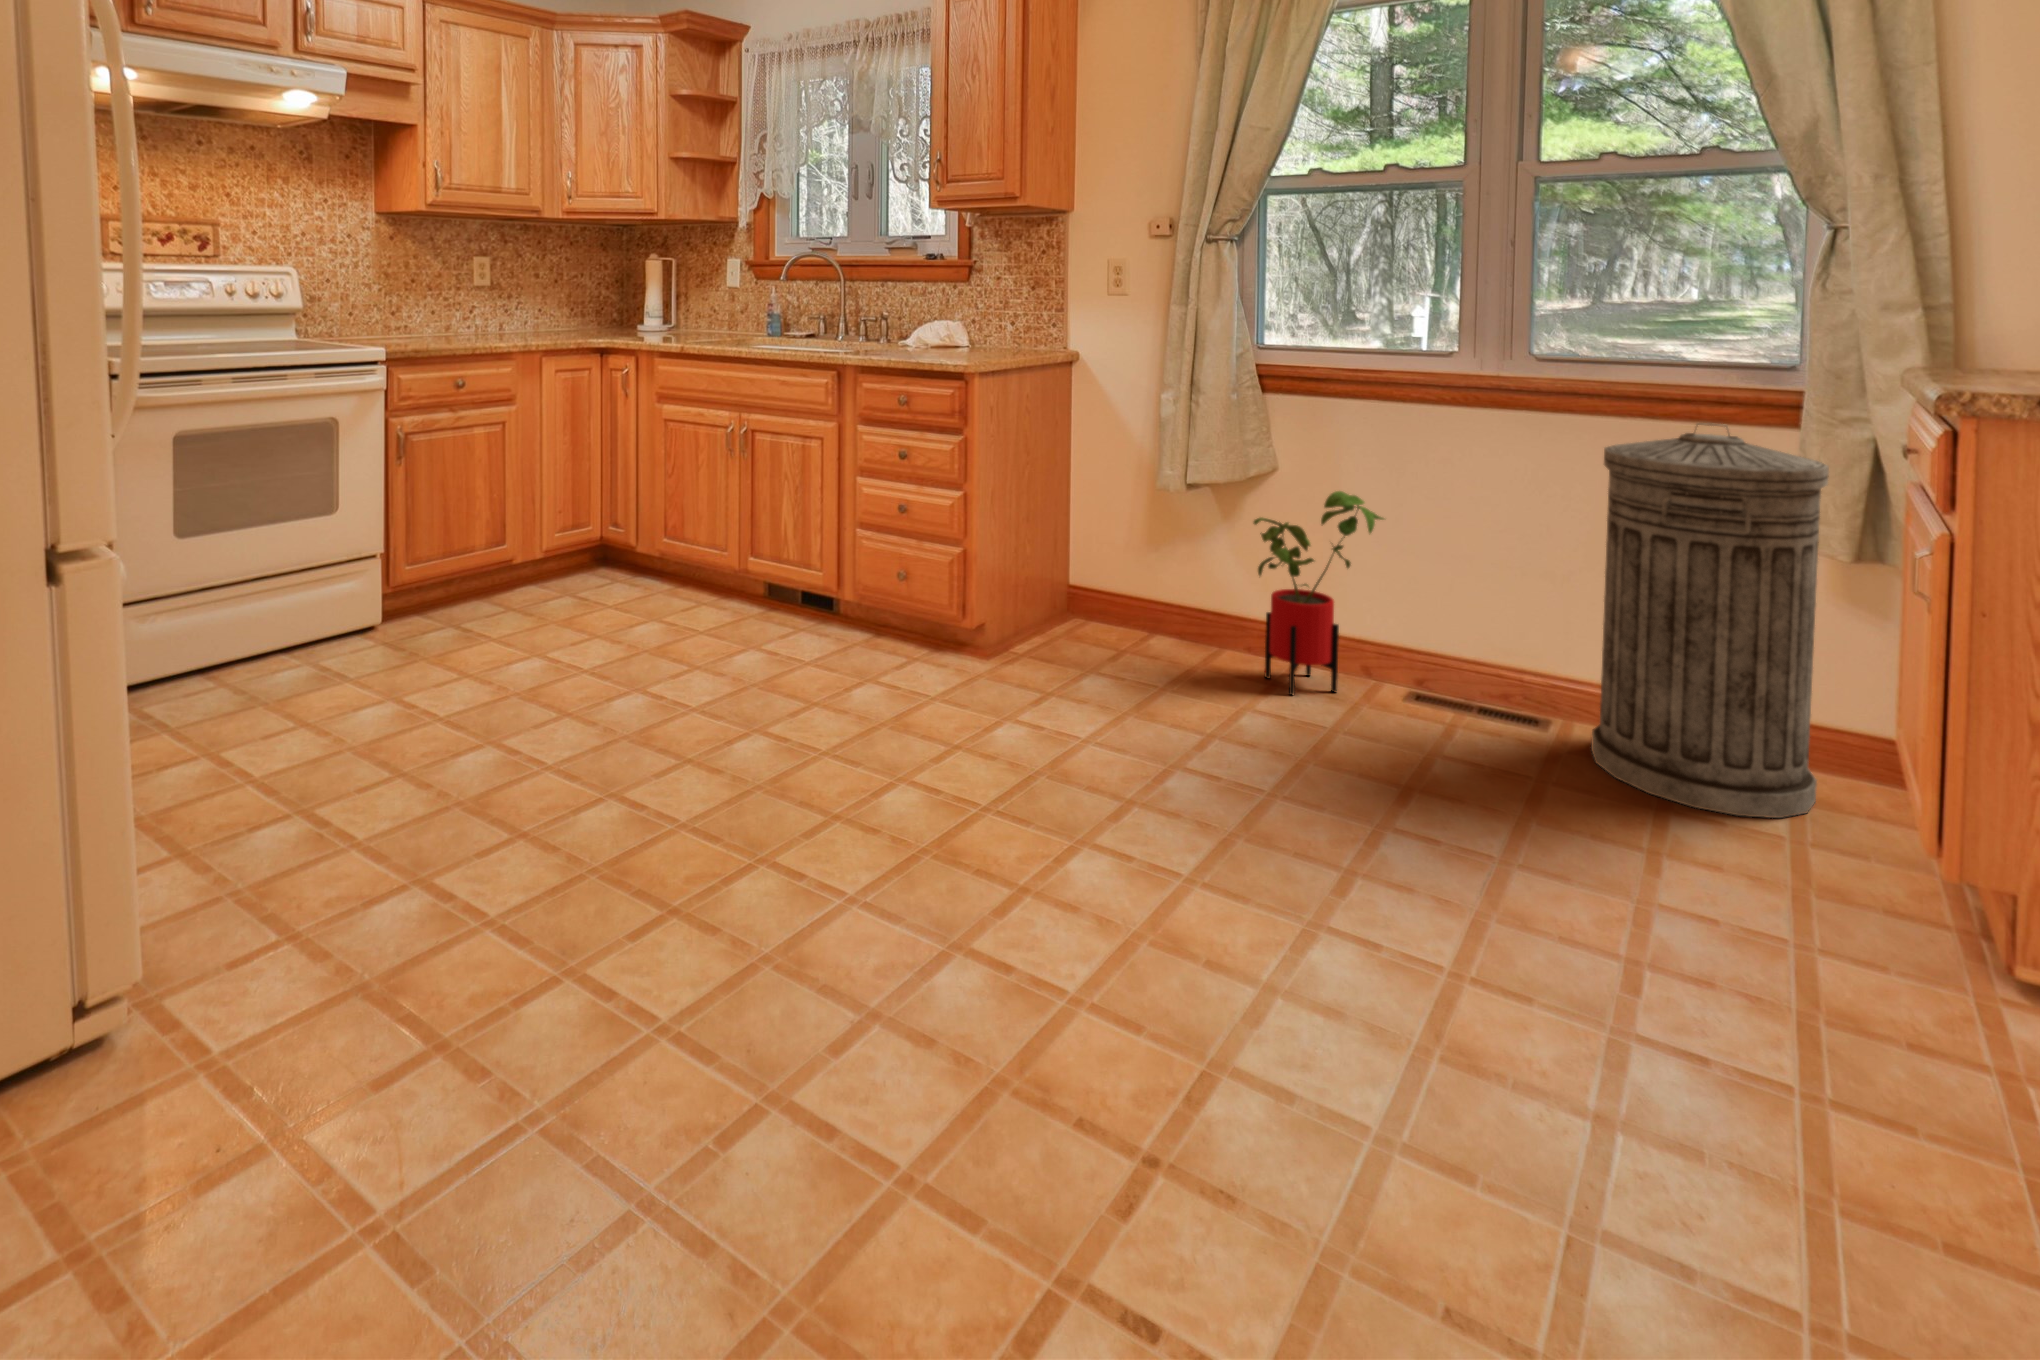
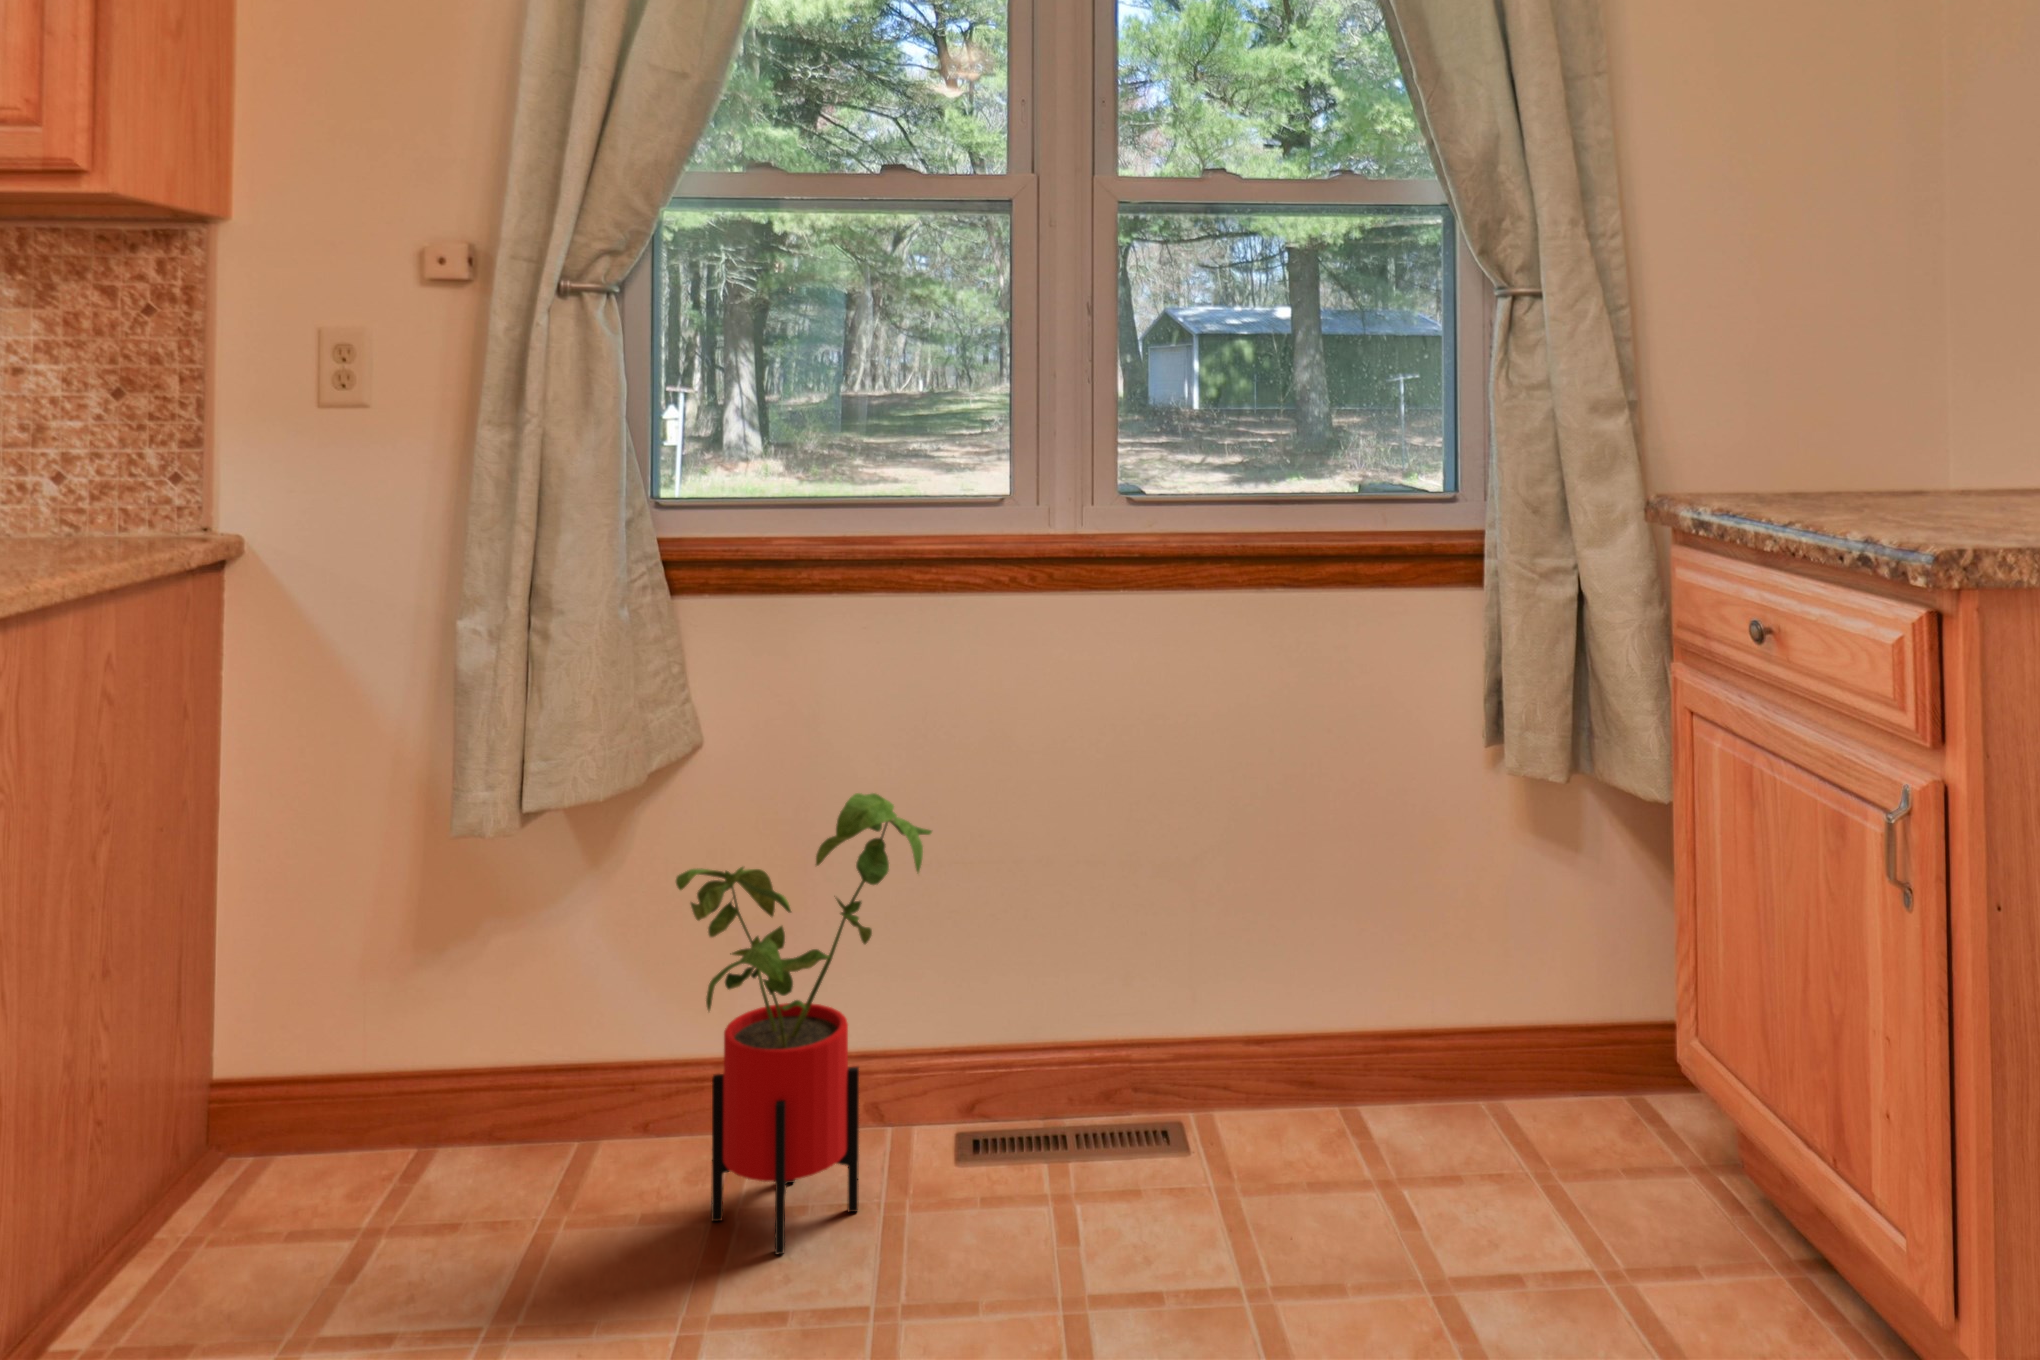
trash can: present [1591,423,1829,818] -> none [1288,600,1593,1273]

